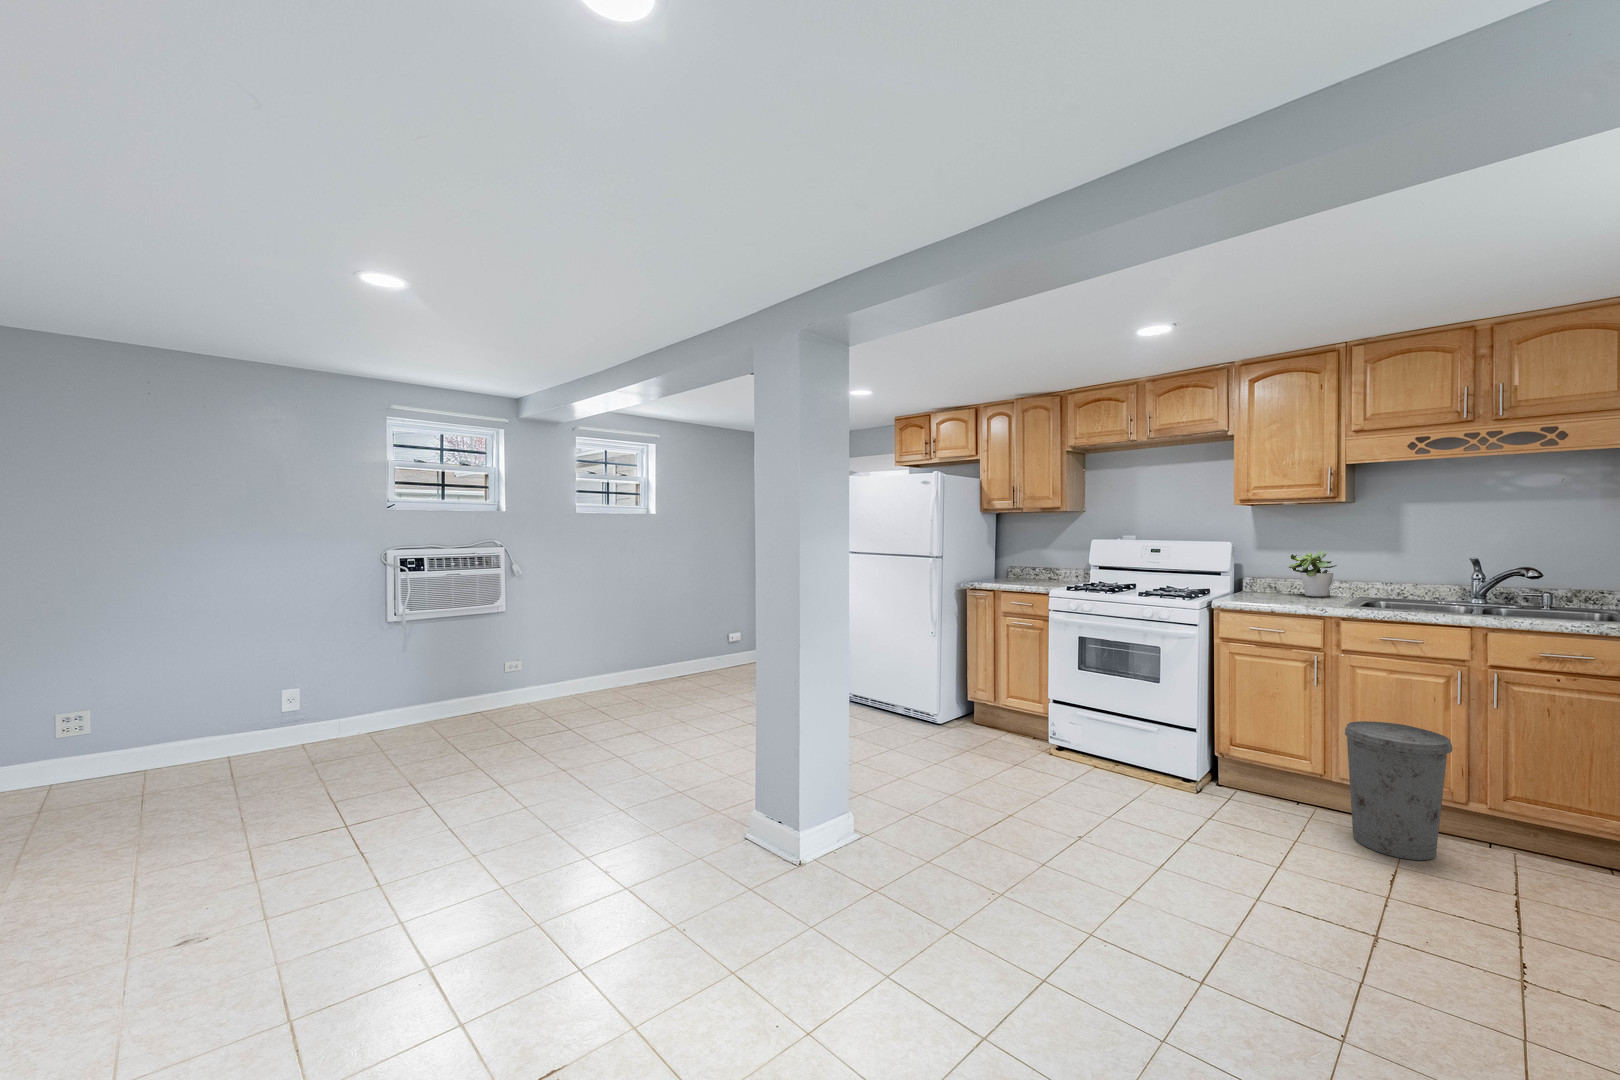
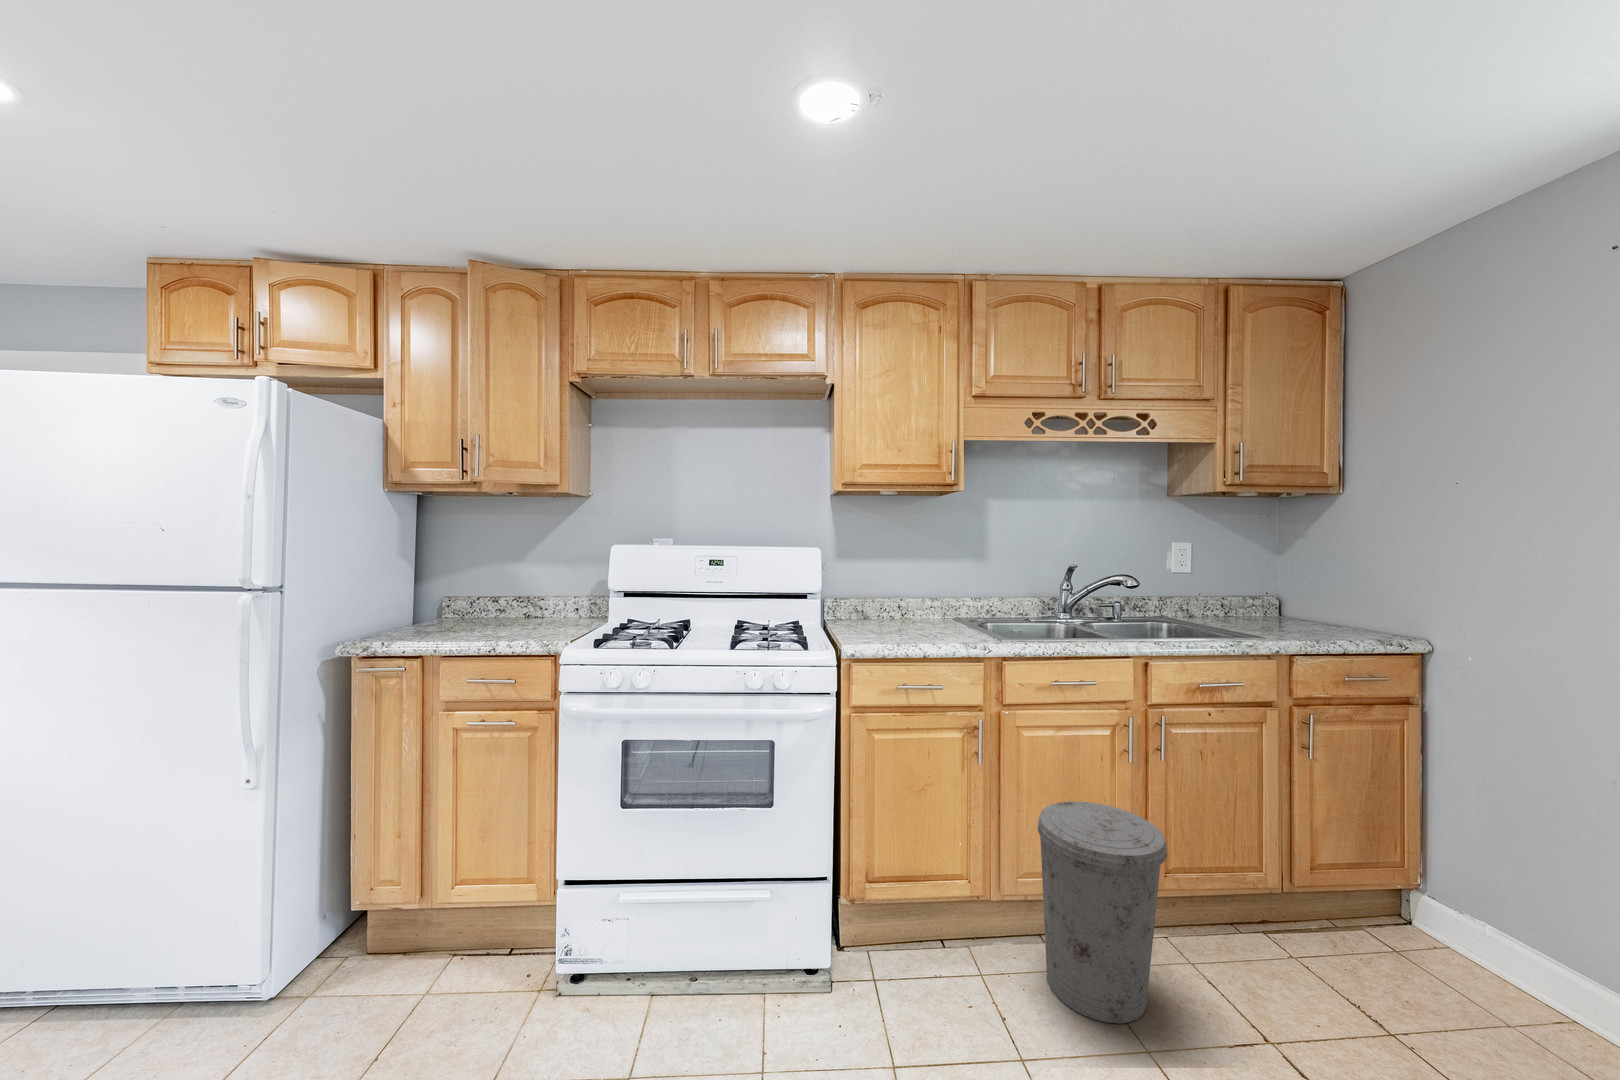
potted plant: present [1289,551,1337,597] -> none [872,559,928,619]

